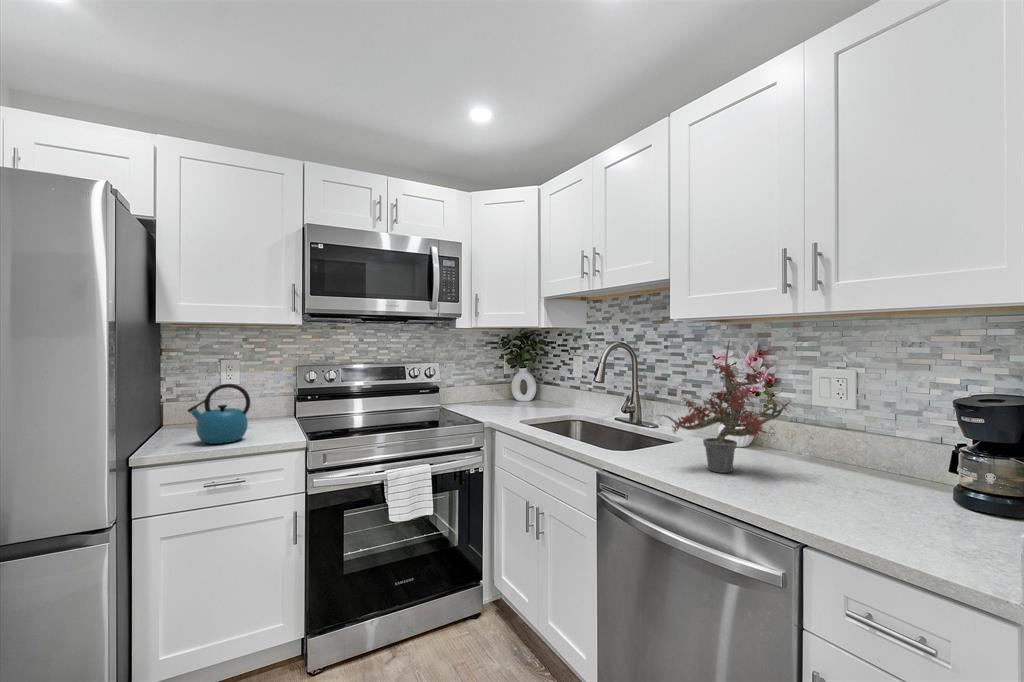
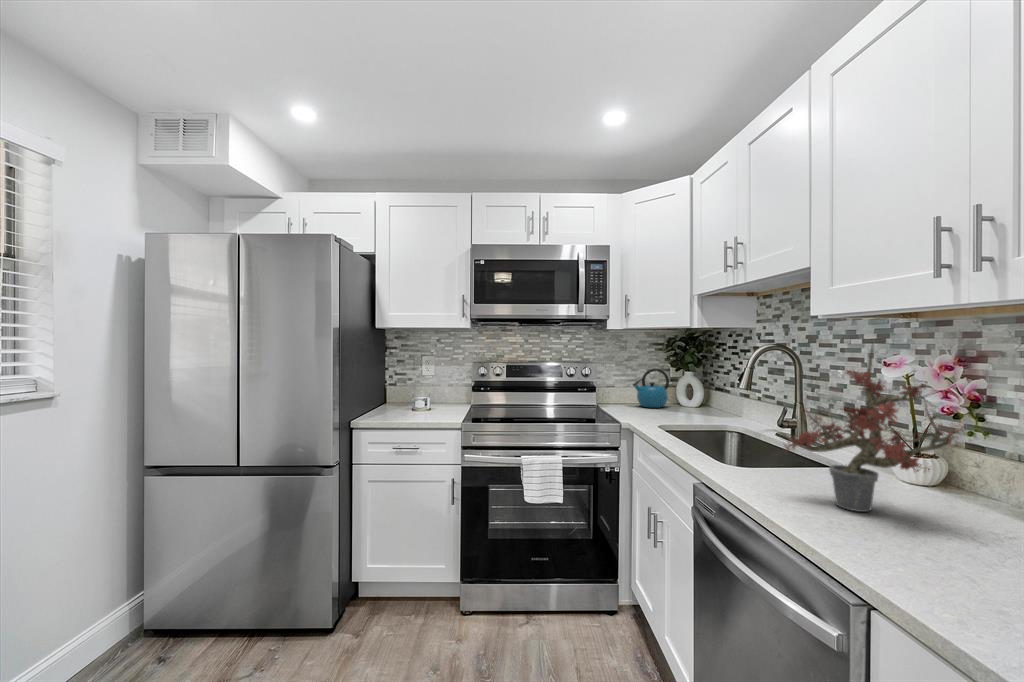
kettle: present [187,384,250,444] -> present [632,368,669,408]

